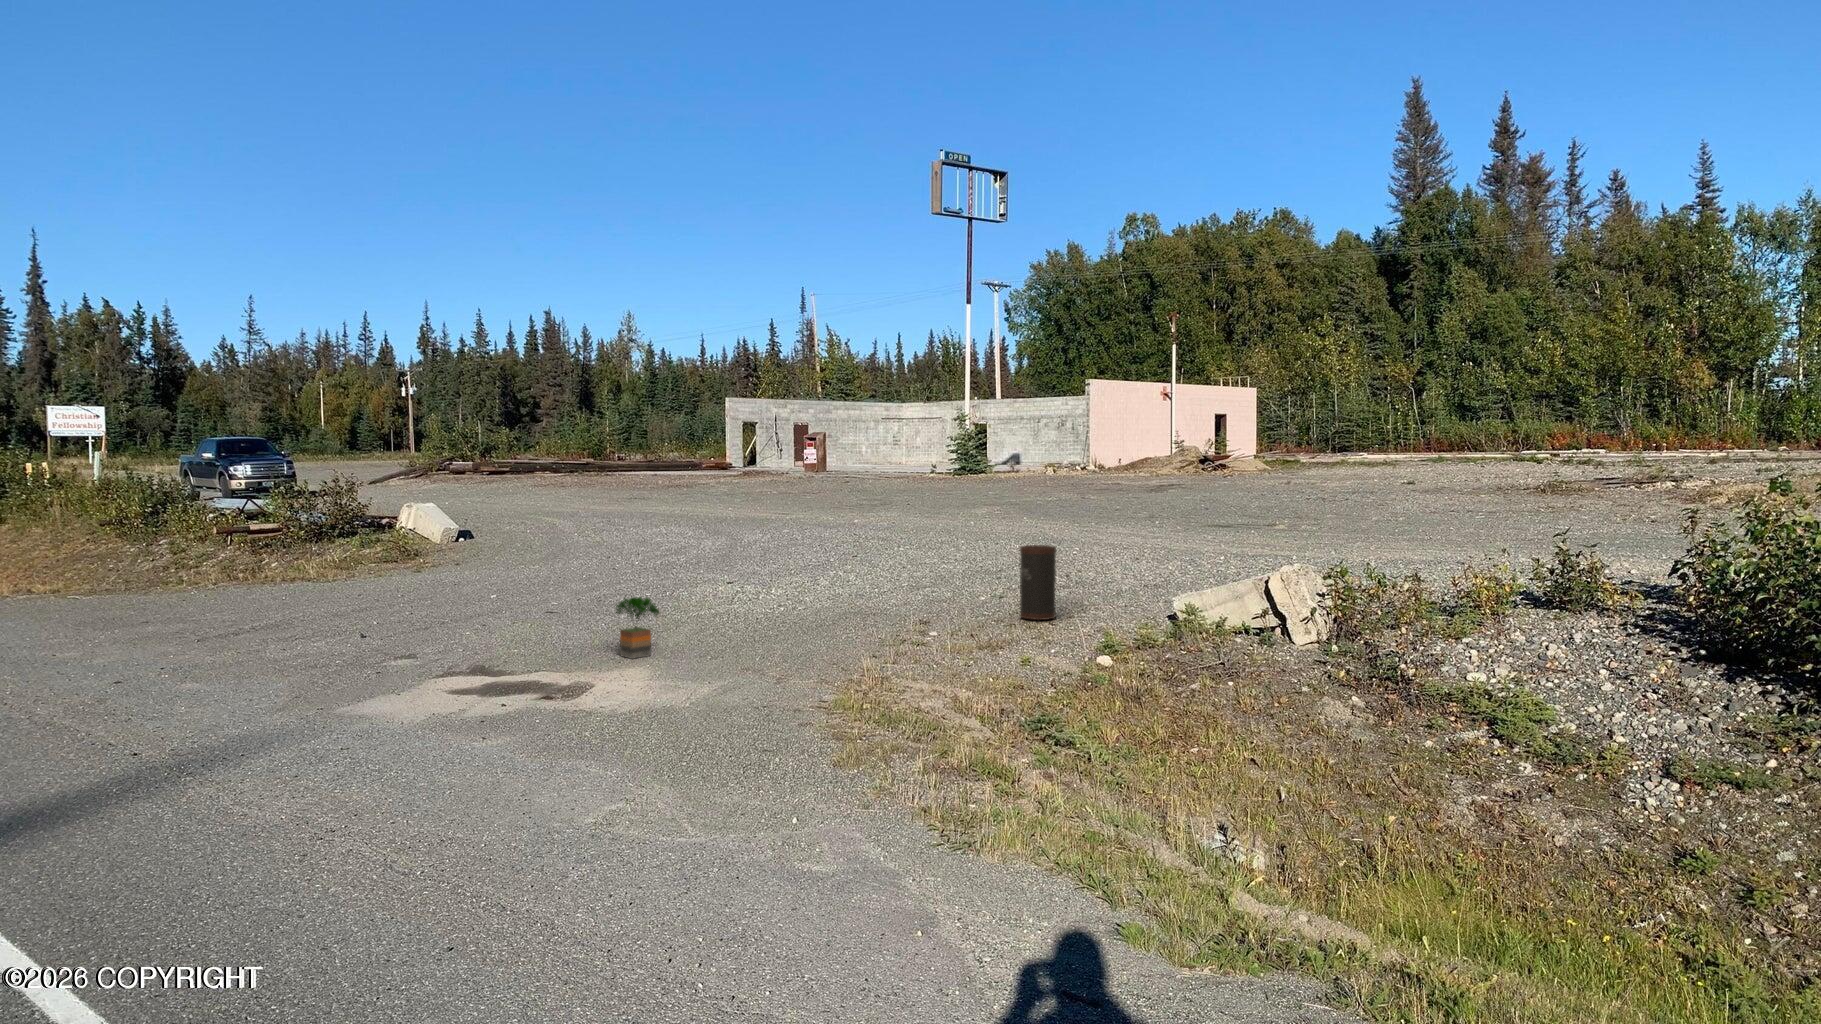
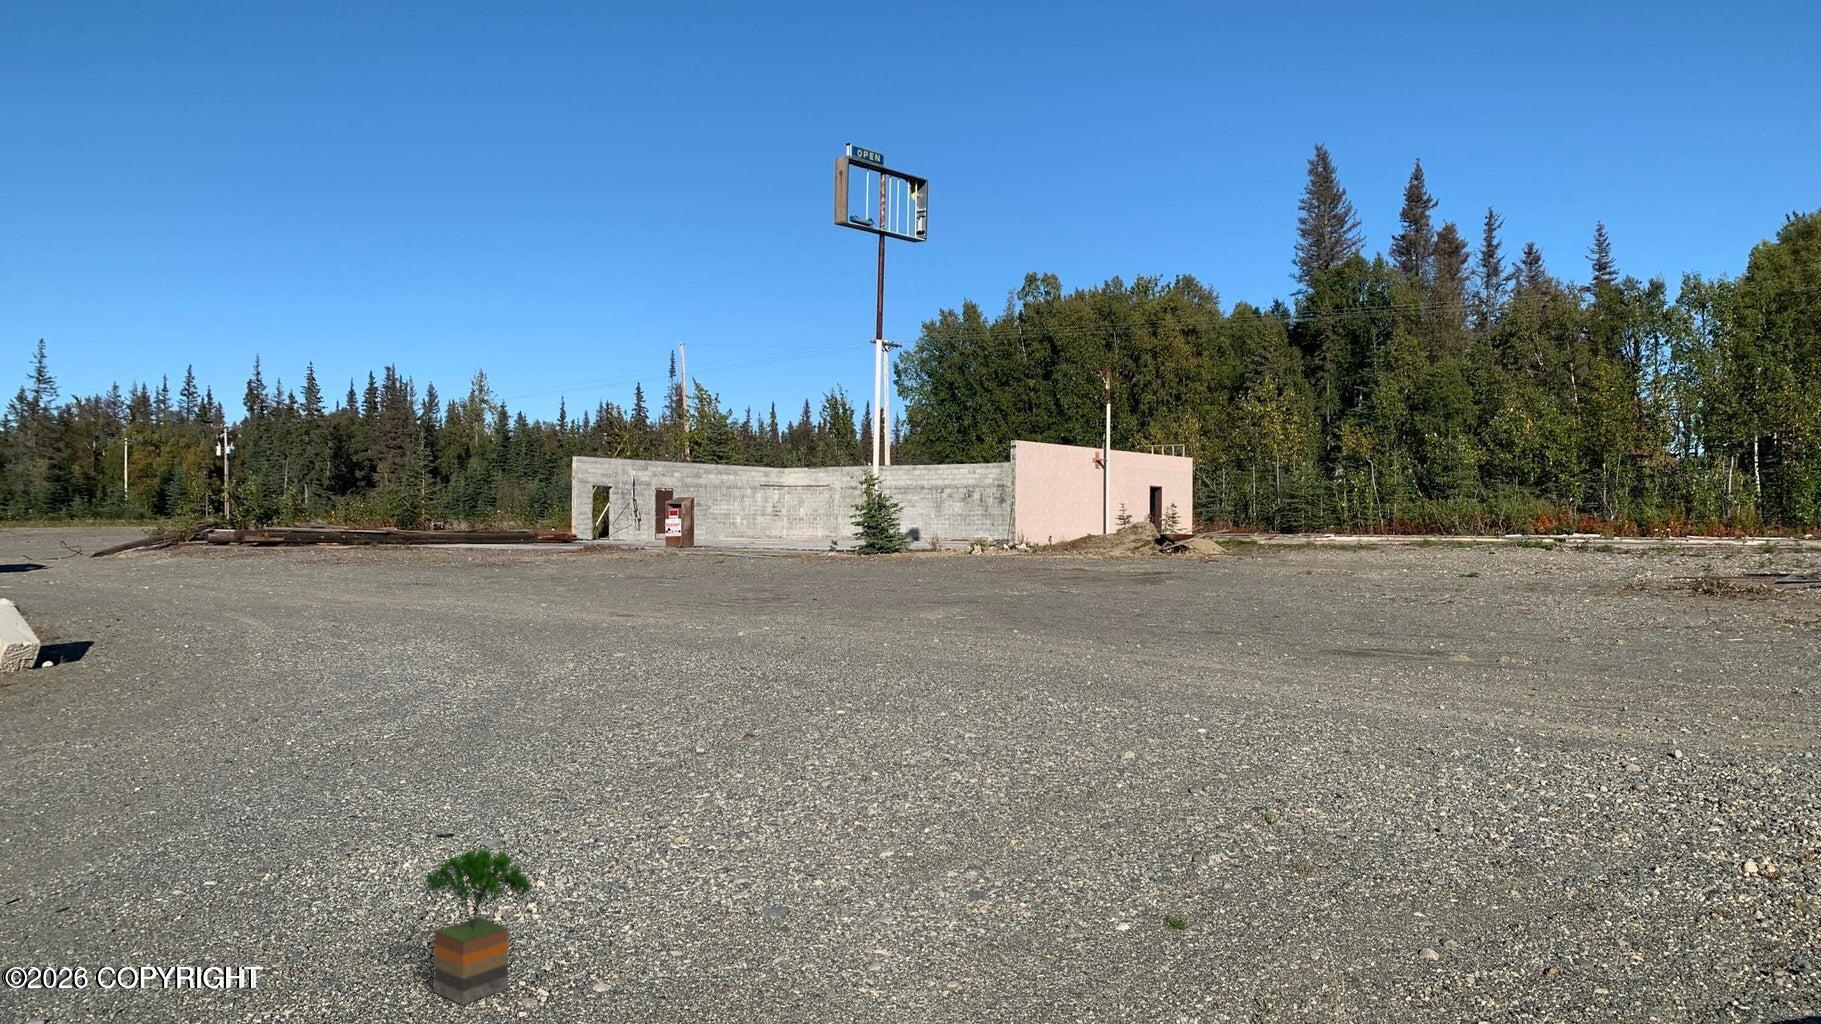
trash can: present [1020,545,1056,620] -> none [1199,700,1269,845]

